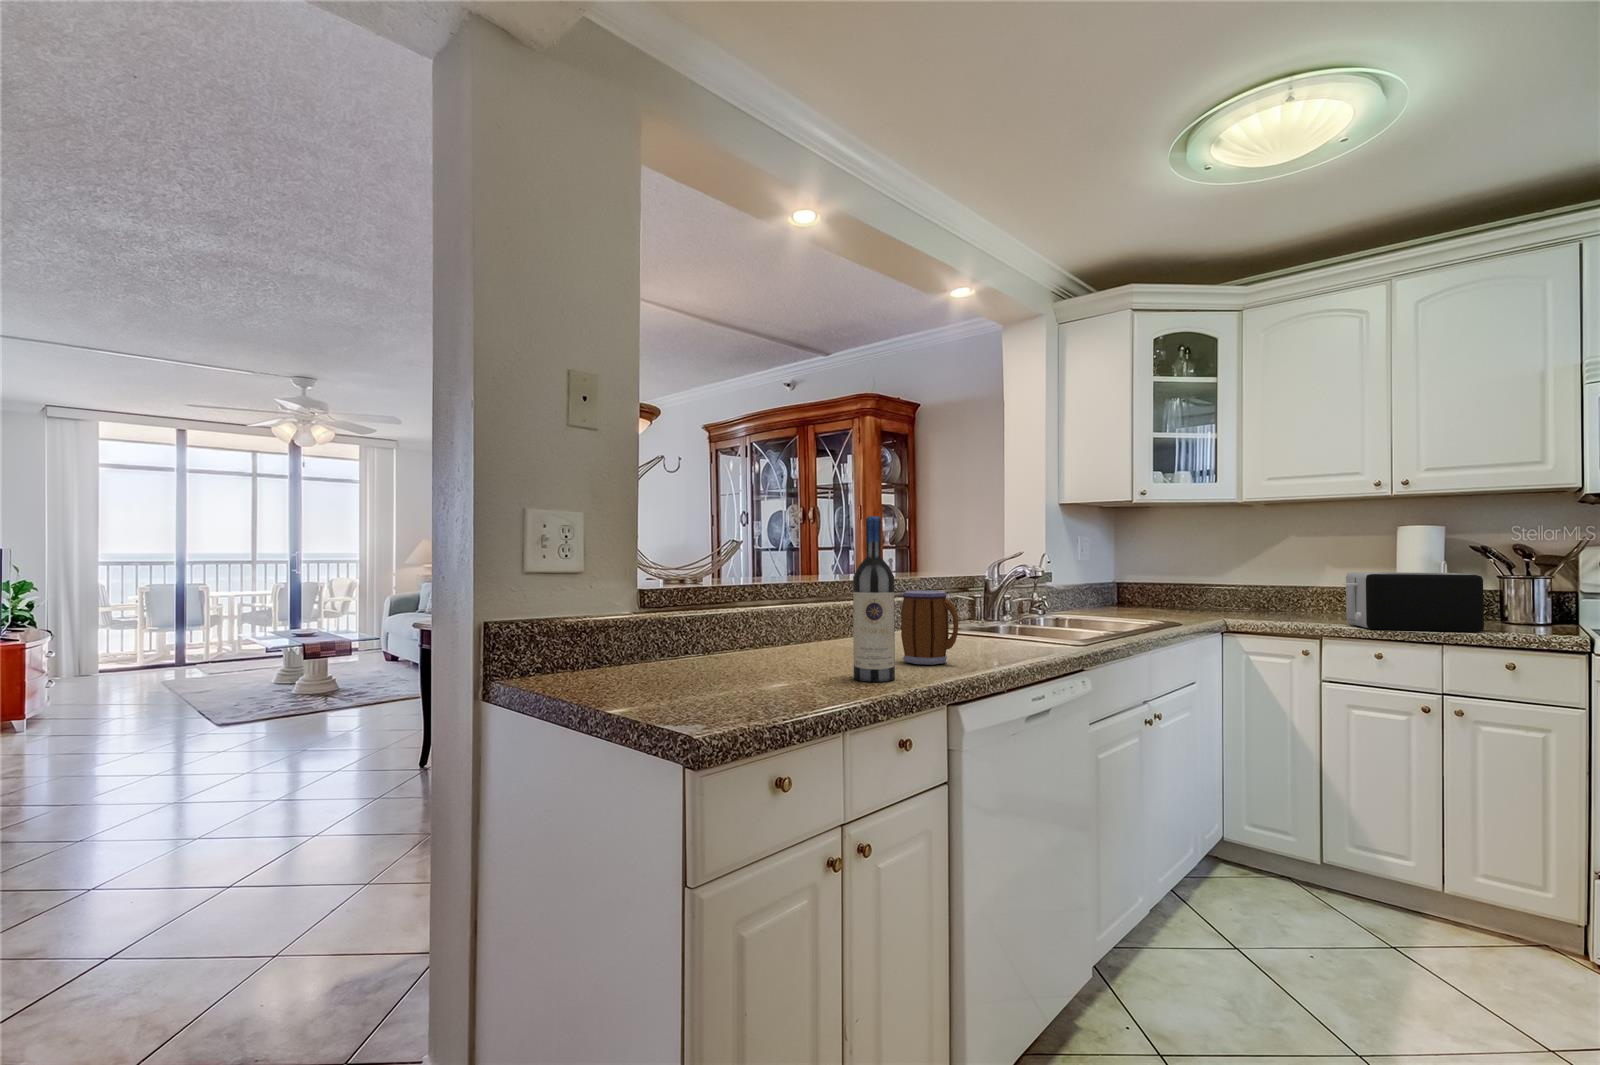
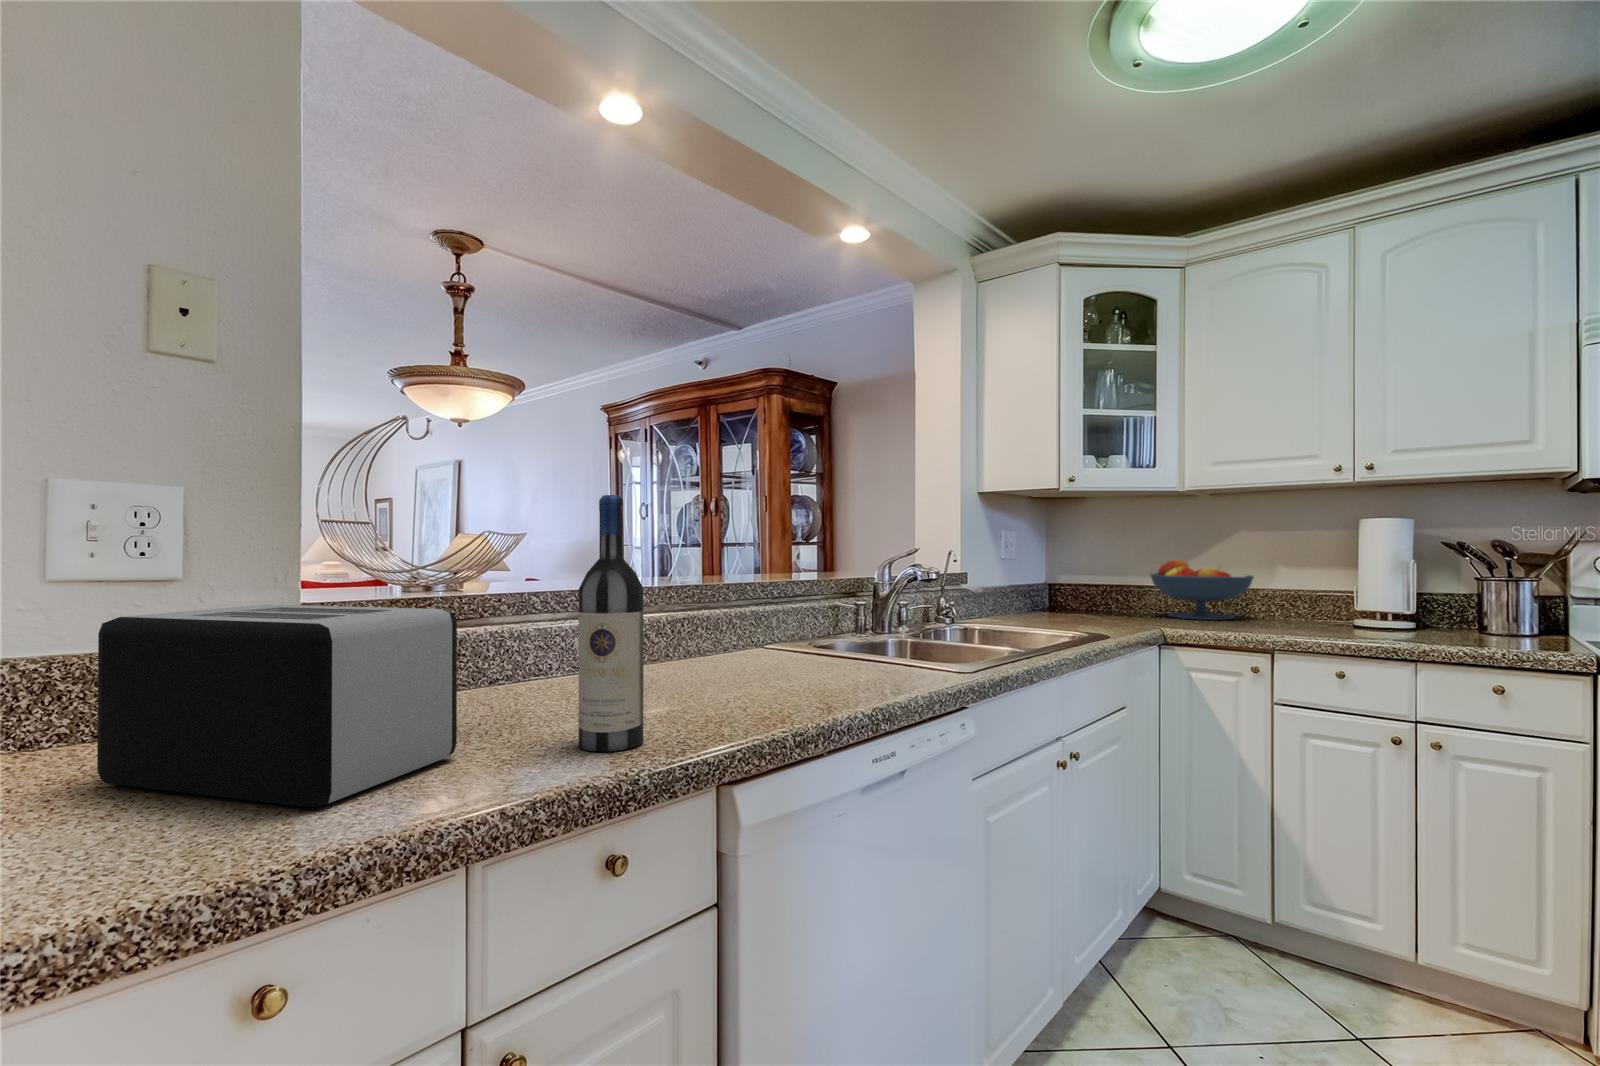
fruit bowl: none [1211,561,1305,613] -> present [1150,560,1254,620]
toaster: present [1343,572,1484,632] -> present [97,604,457,807]
mug: present [901,590,958,665] -> none [692,605,769,712]

